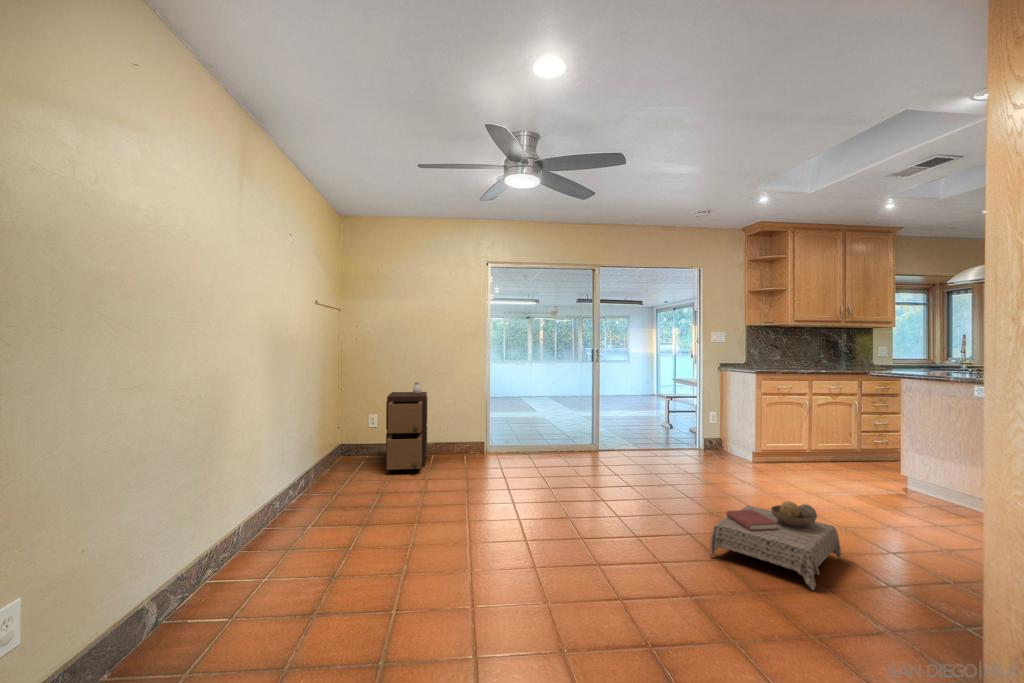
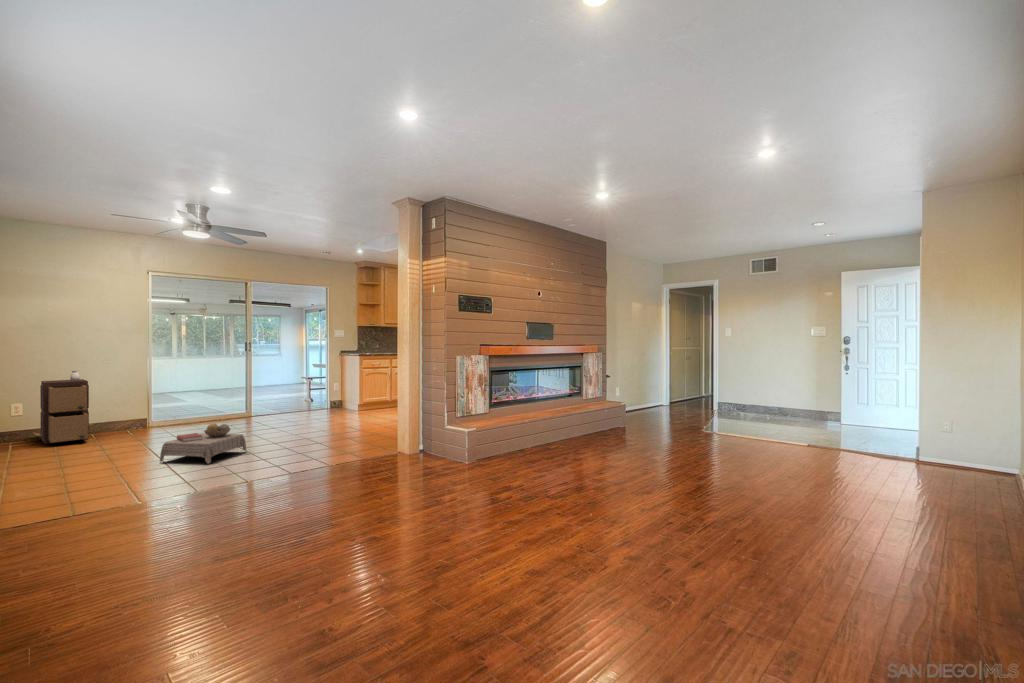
ottoman: present [710,502,841,590] -> present [160,424,246,464]

